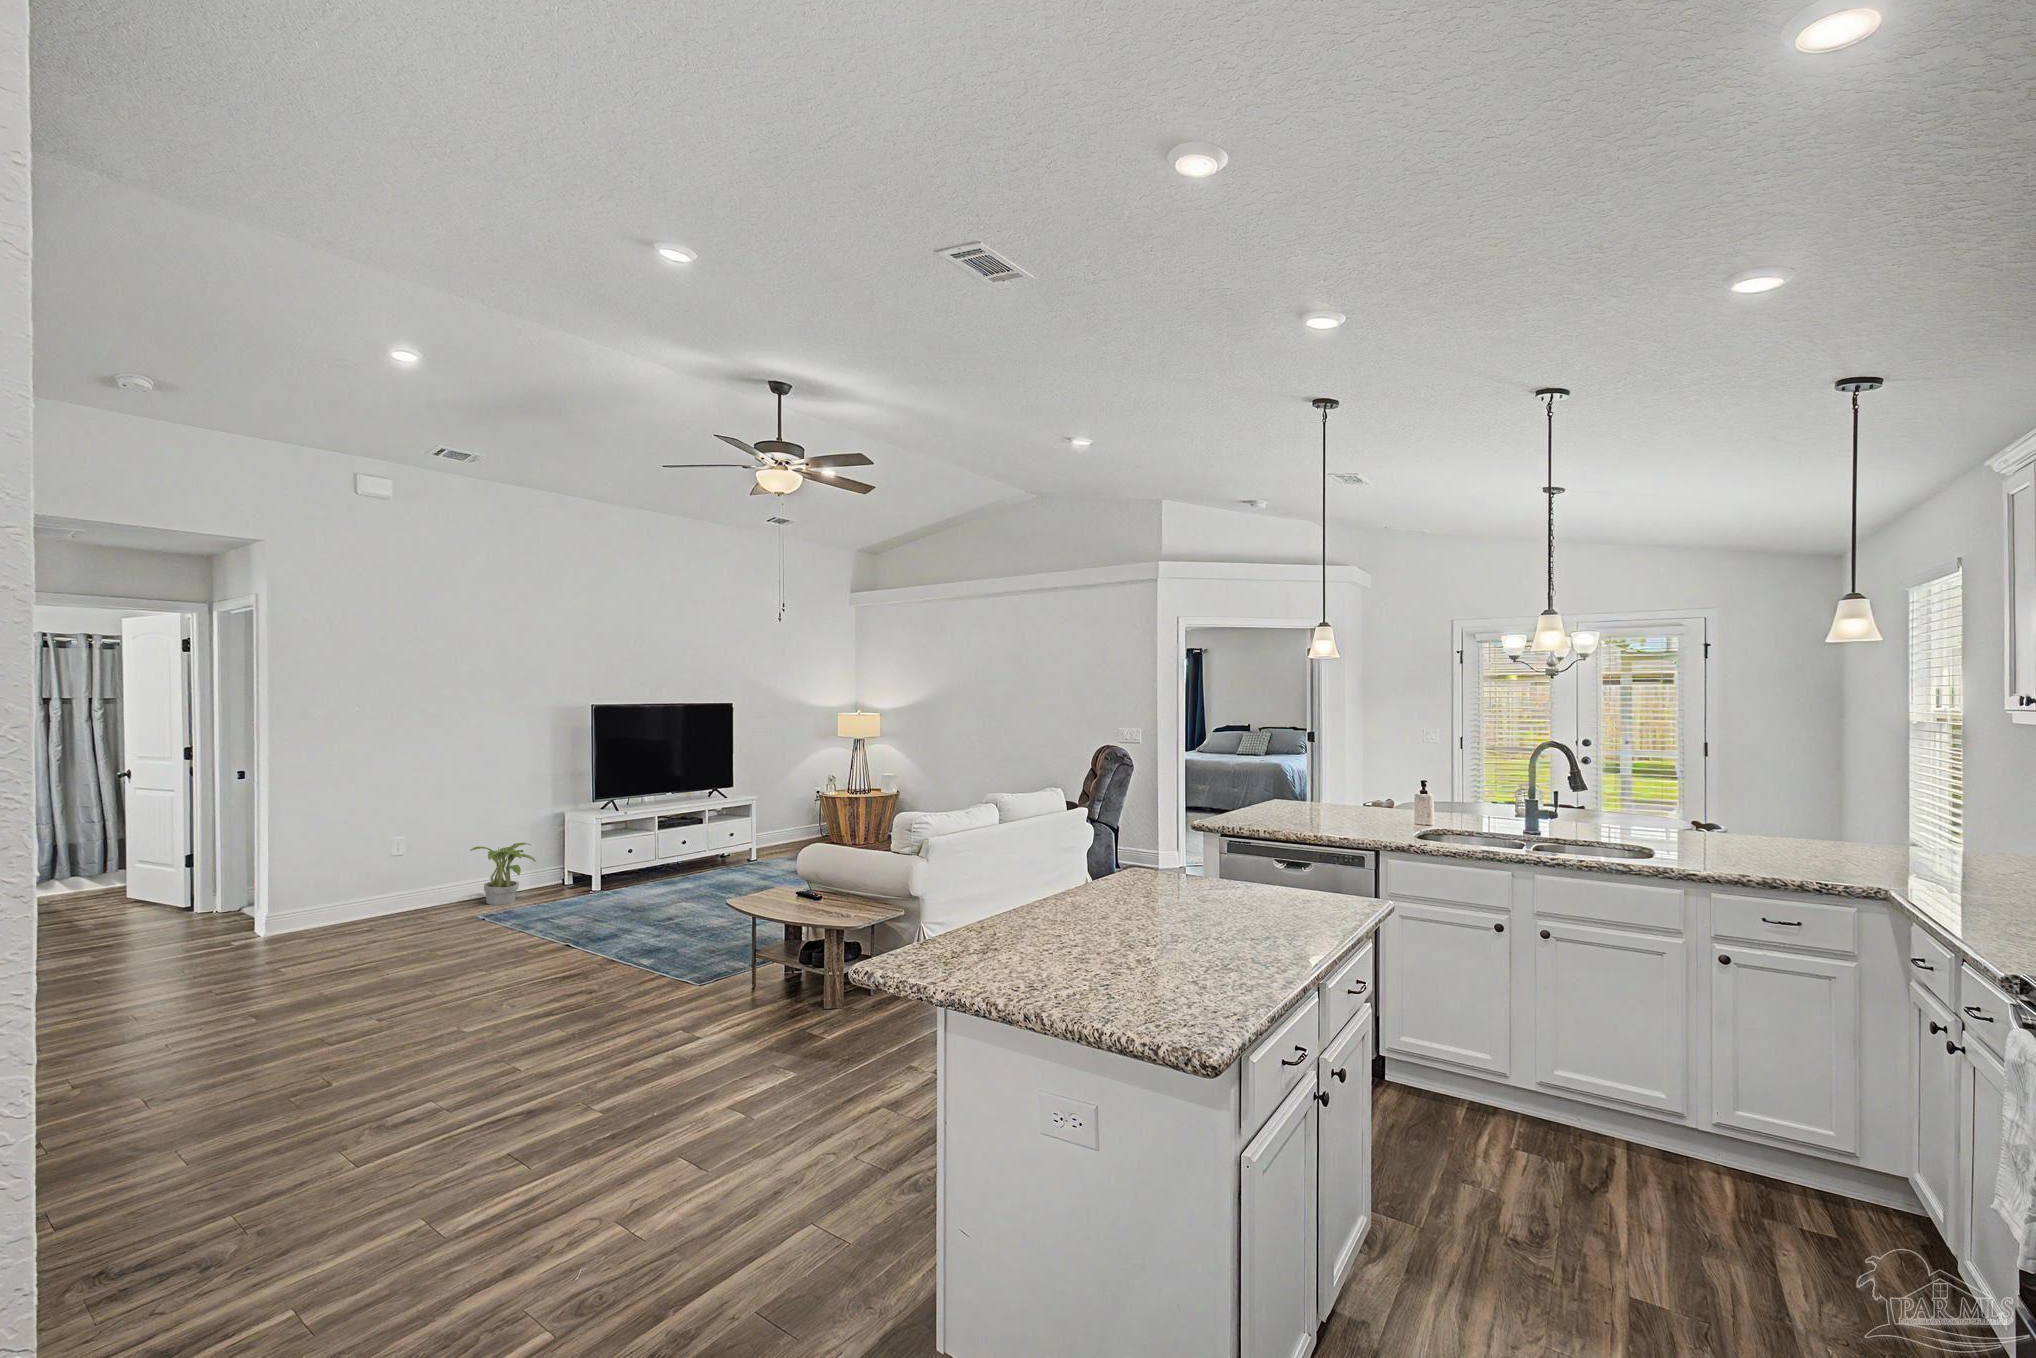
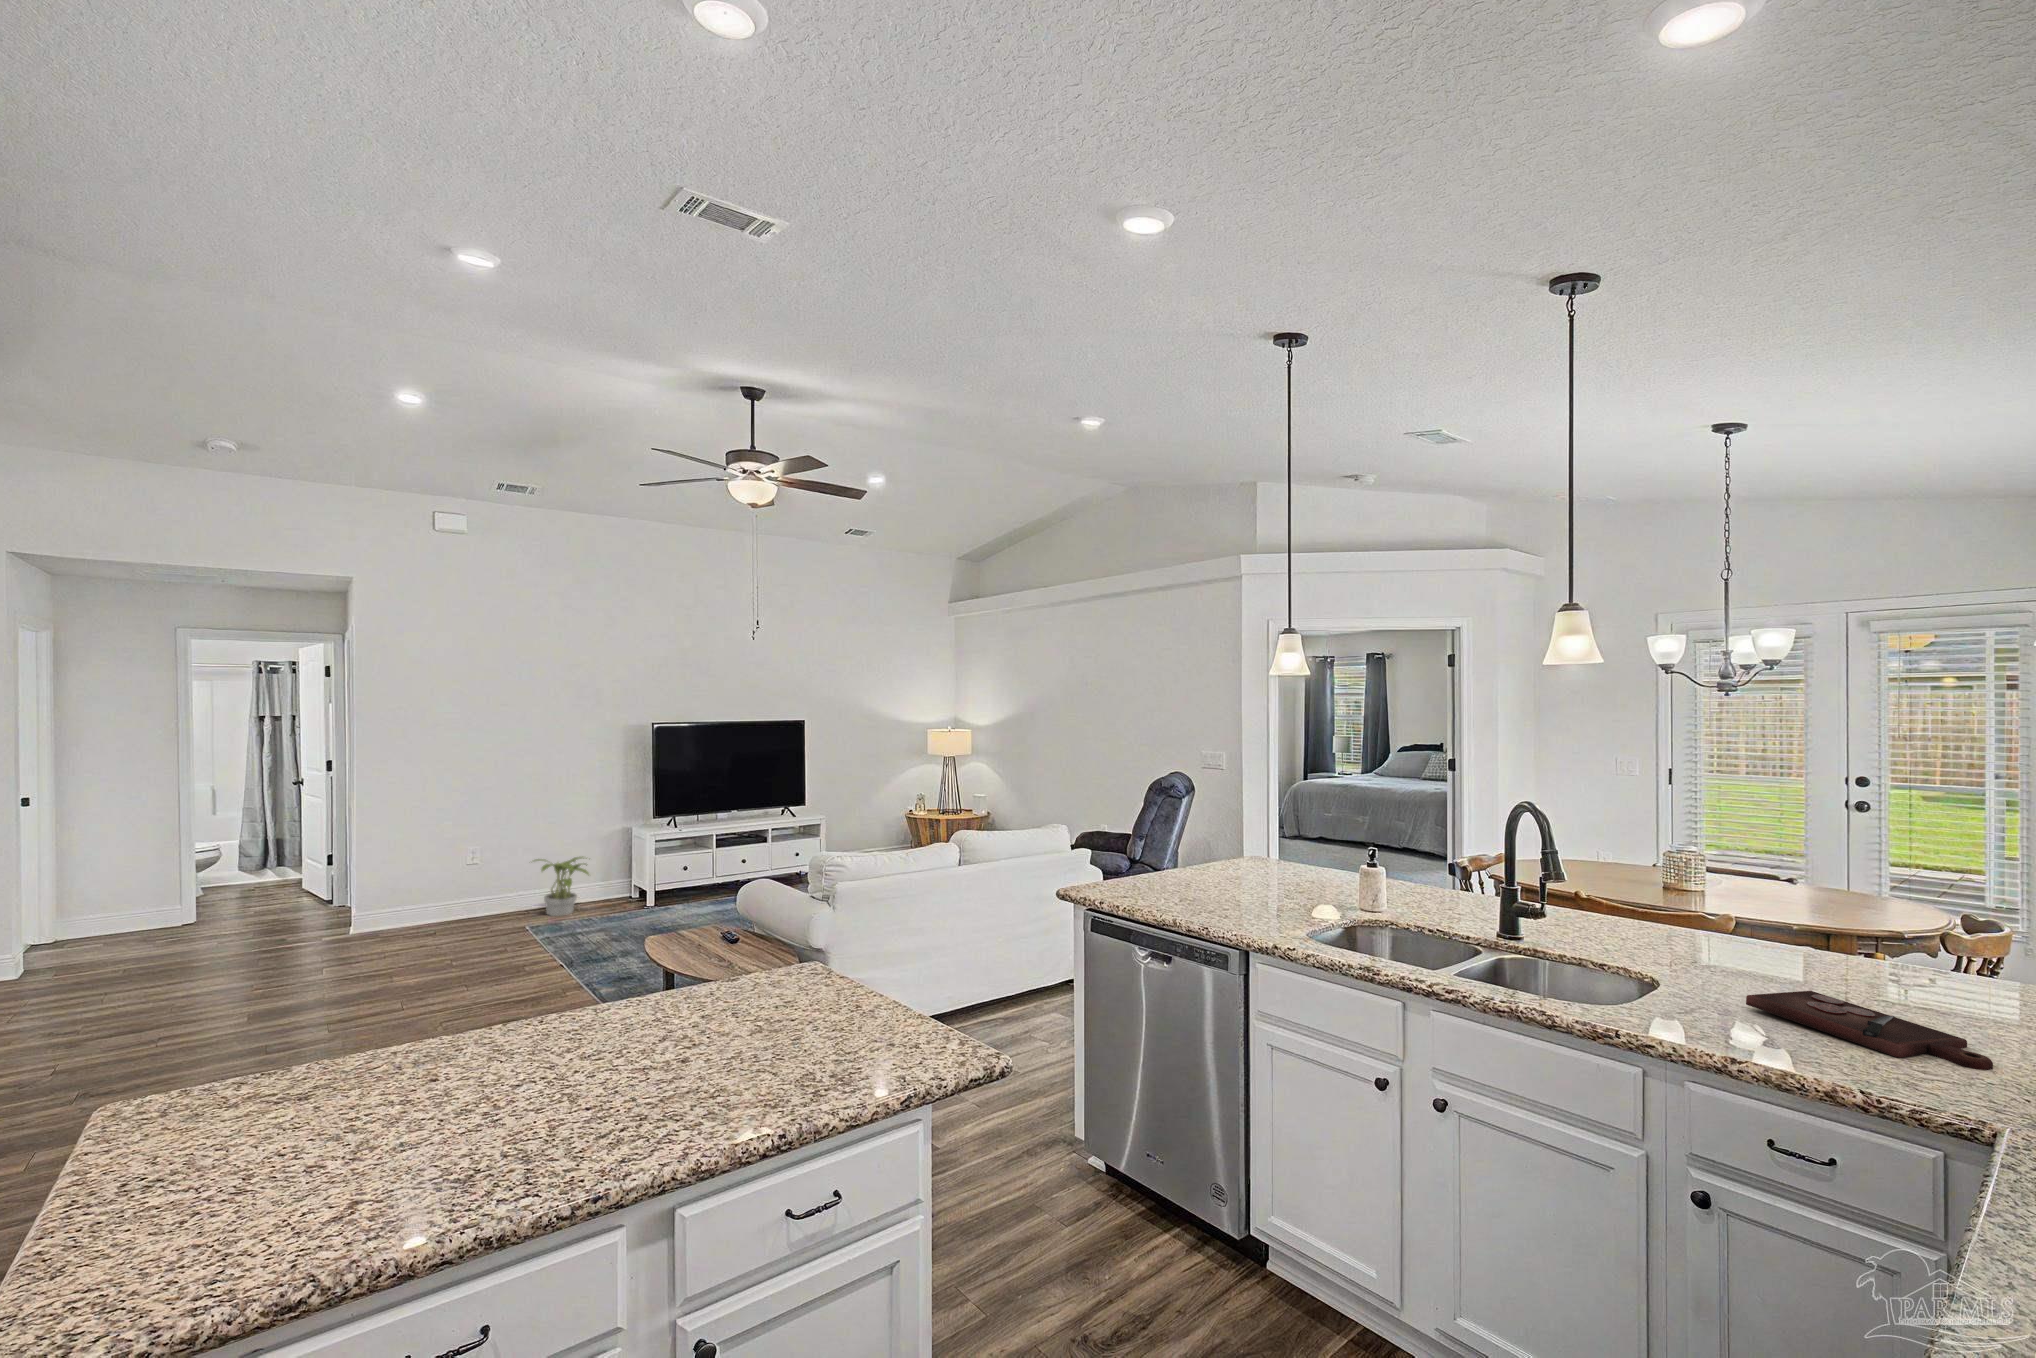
cutting board: none [1718,844,1860,873] -> present [1746,991,1993,1070]

